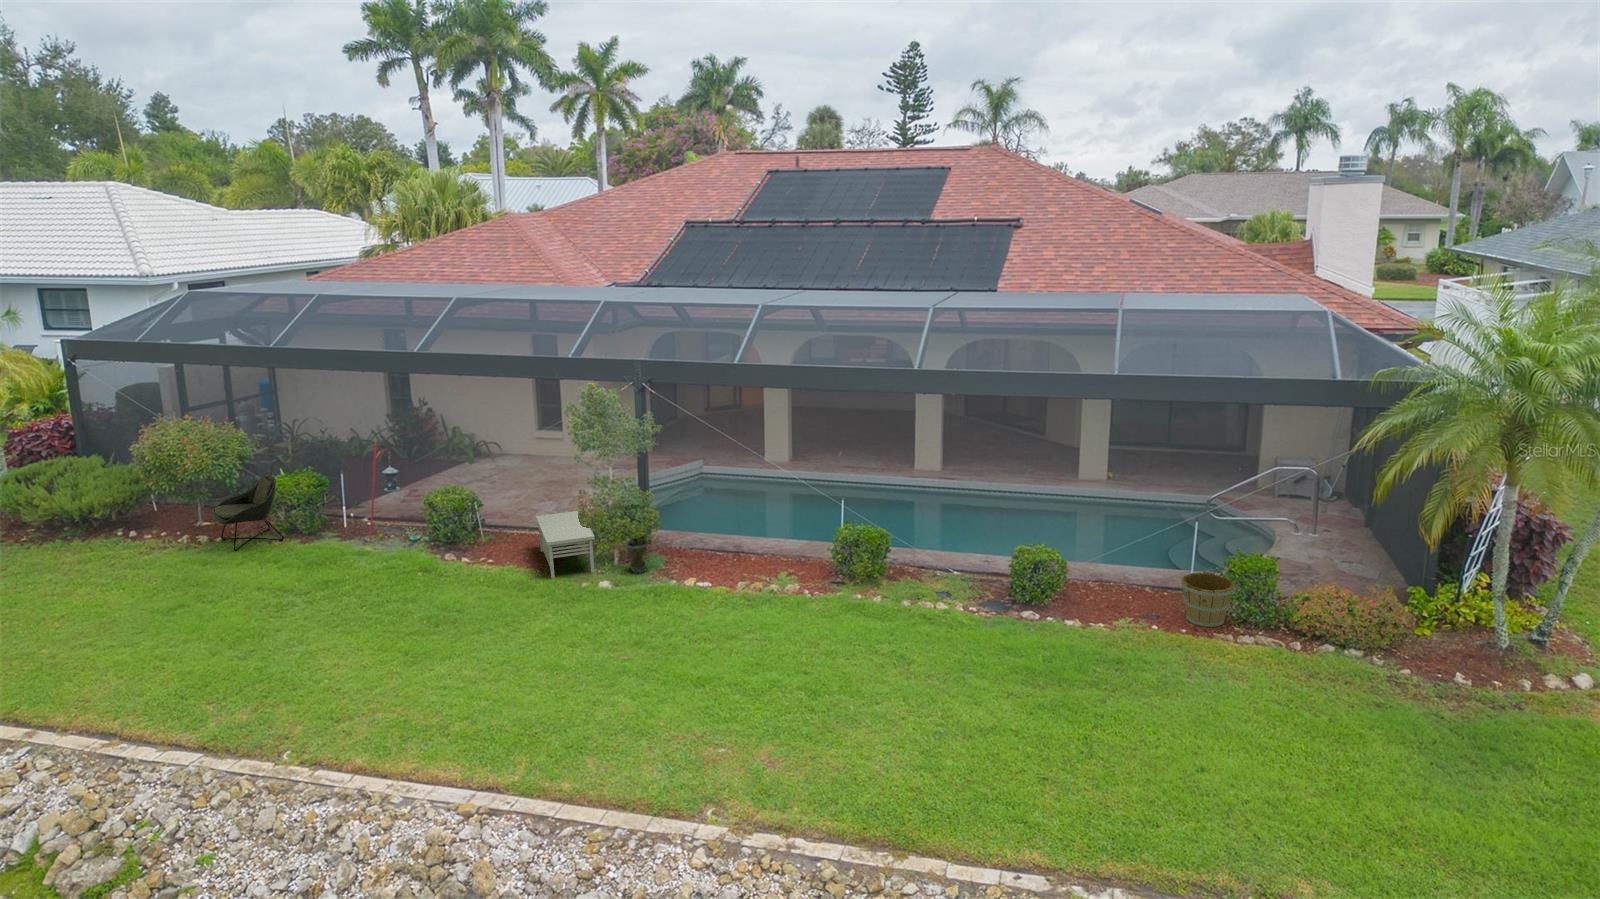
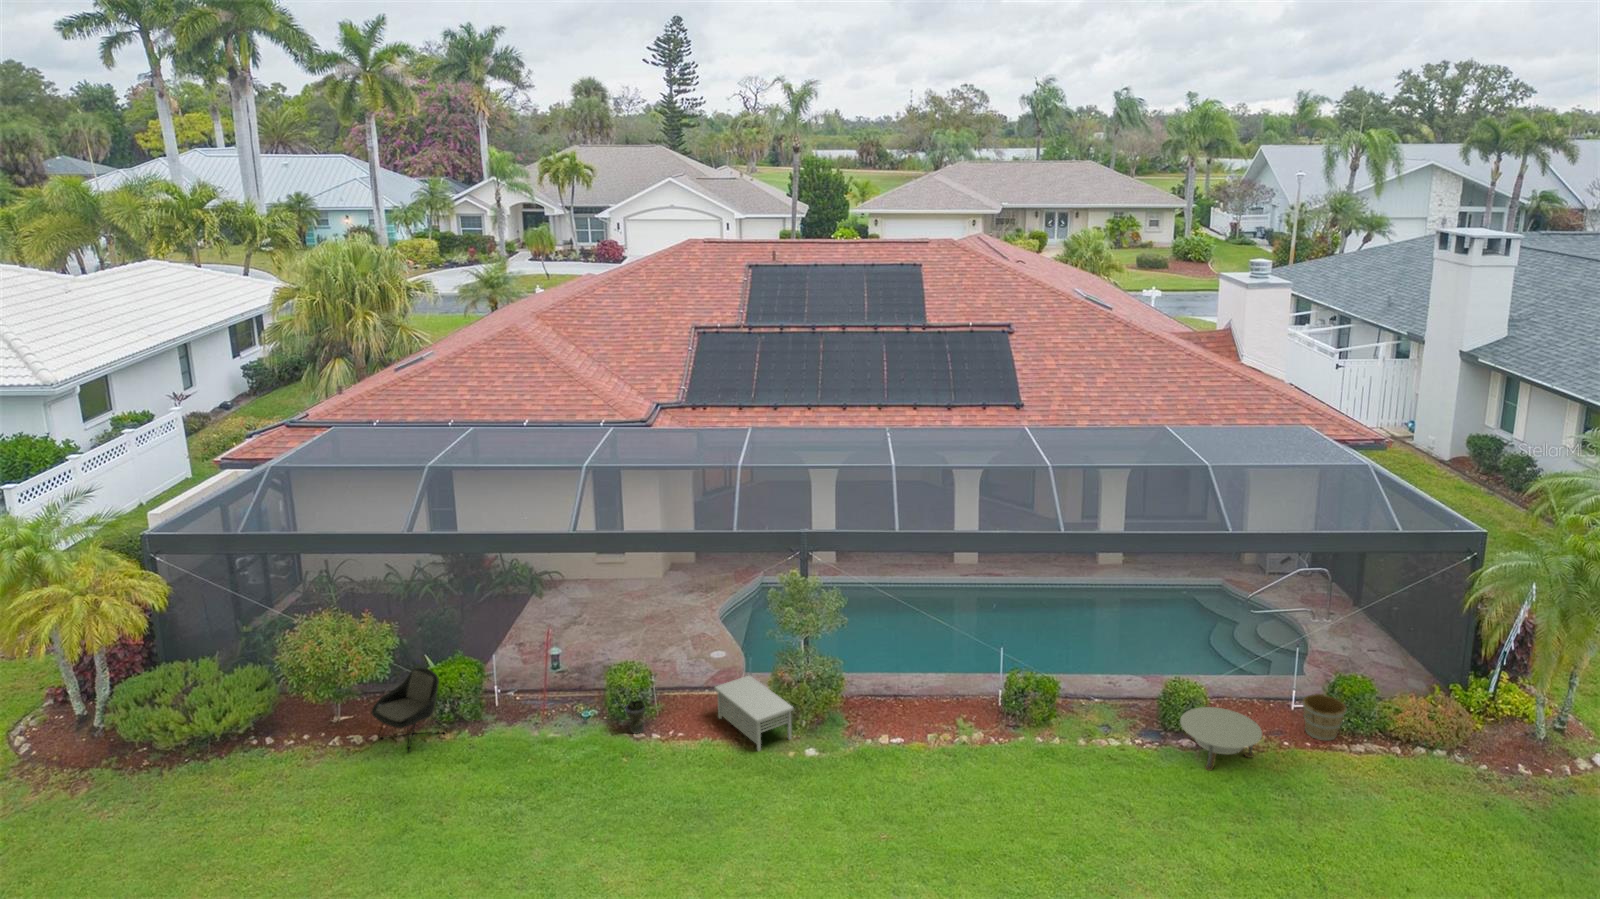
planter: present [626,535,648,573] -> present [625,700,645,734]
round table: none [1009,573,1106,639] -> present [1180,707,1262,771]

